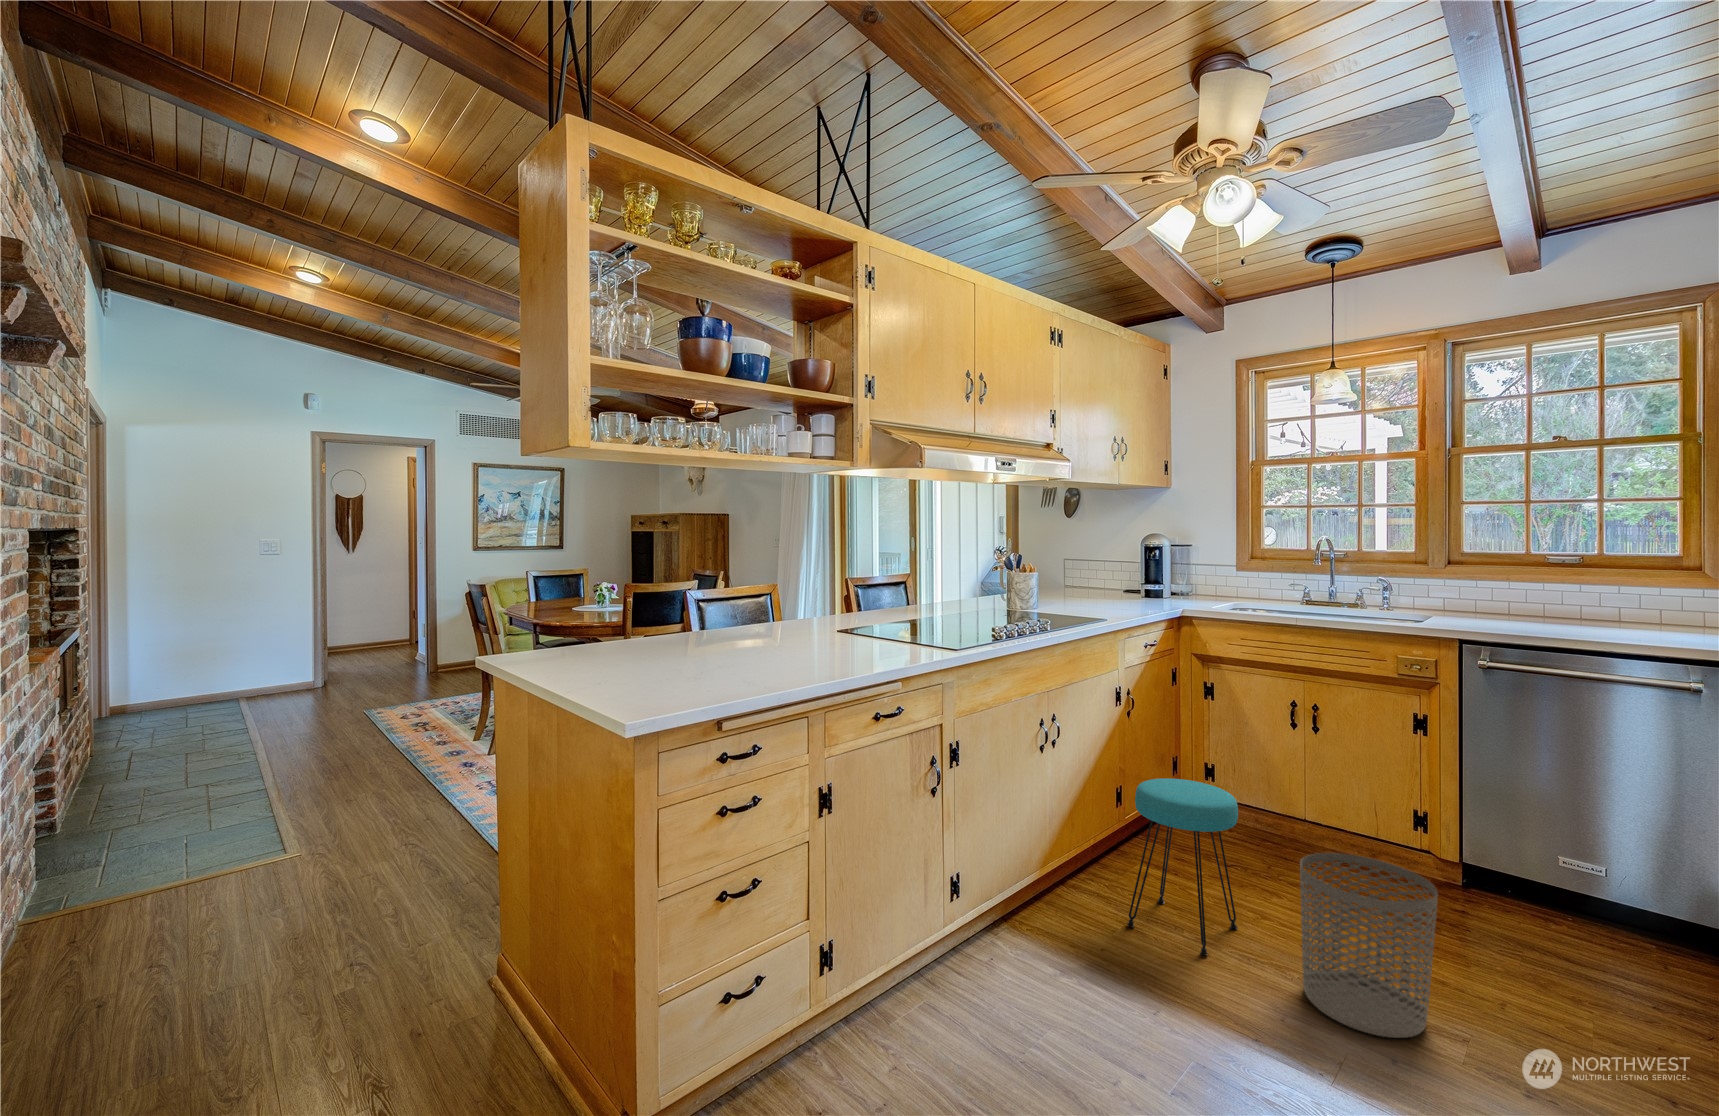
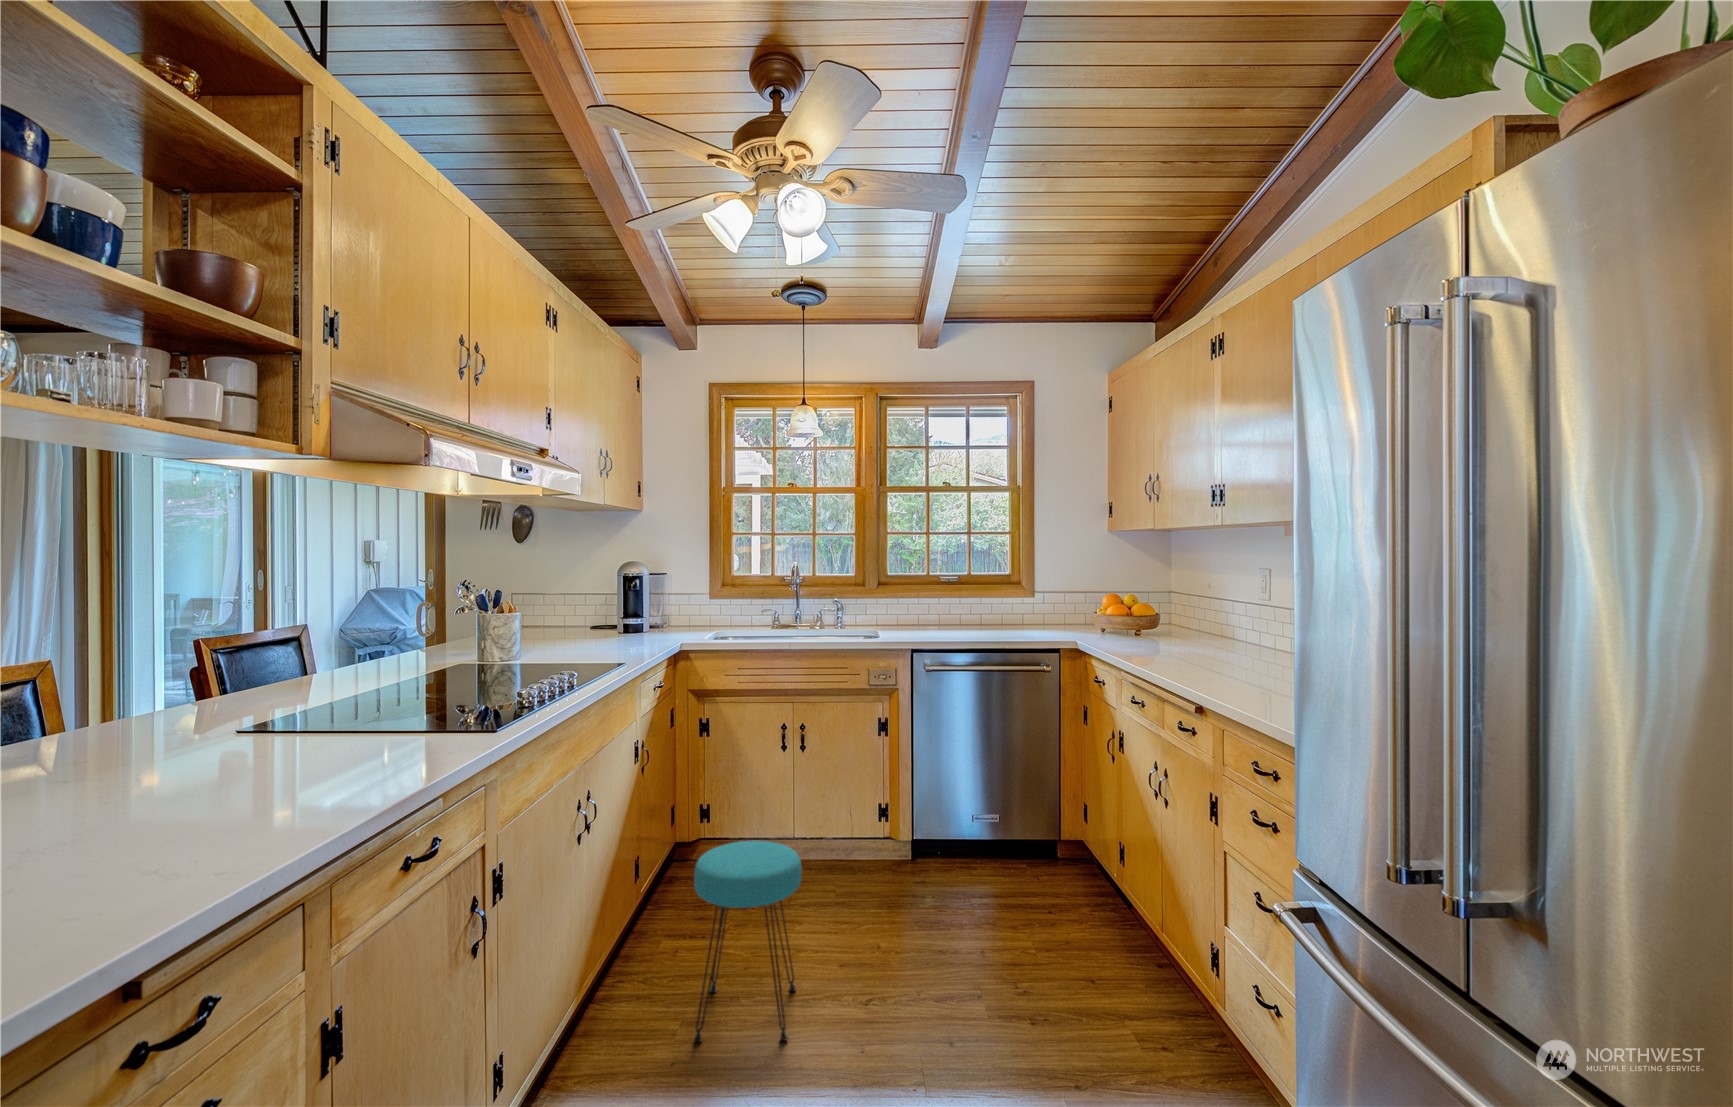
waste bin: present [1300,853,1438,1038] -> none [874,876,983,1058]

